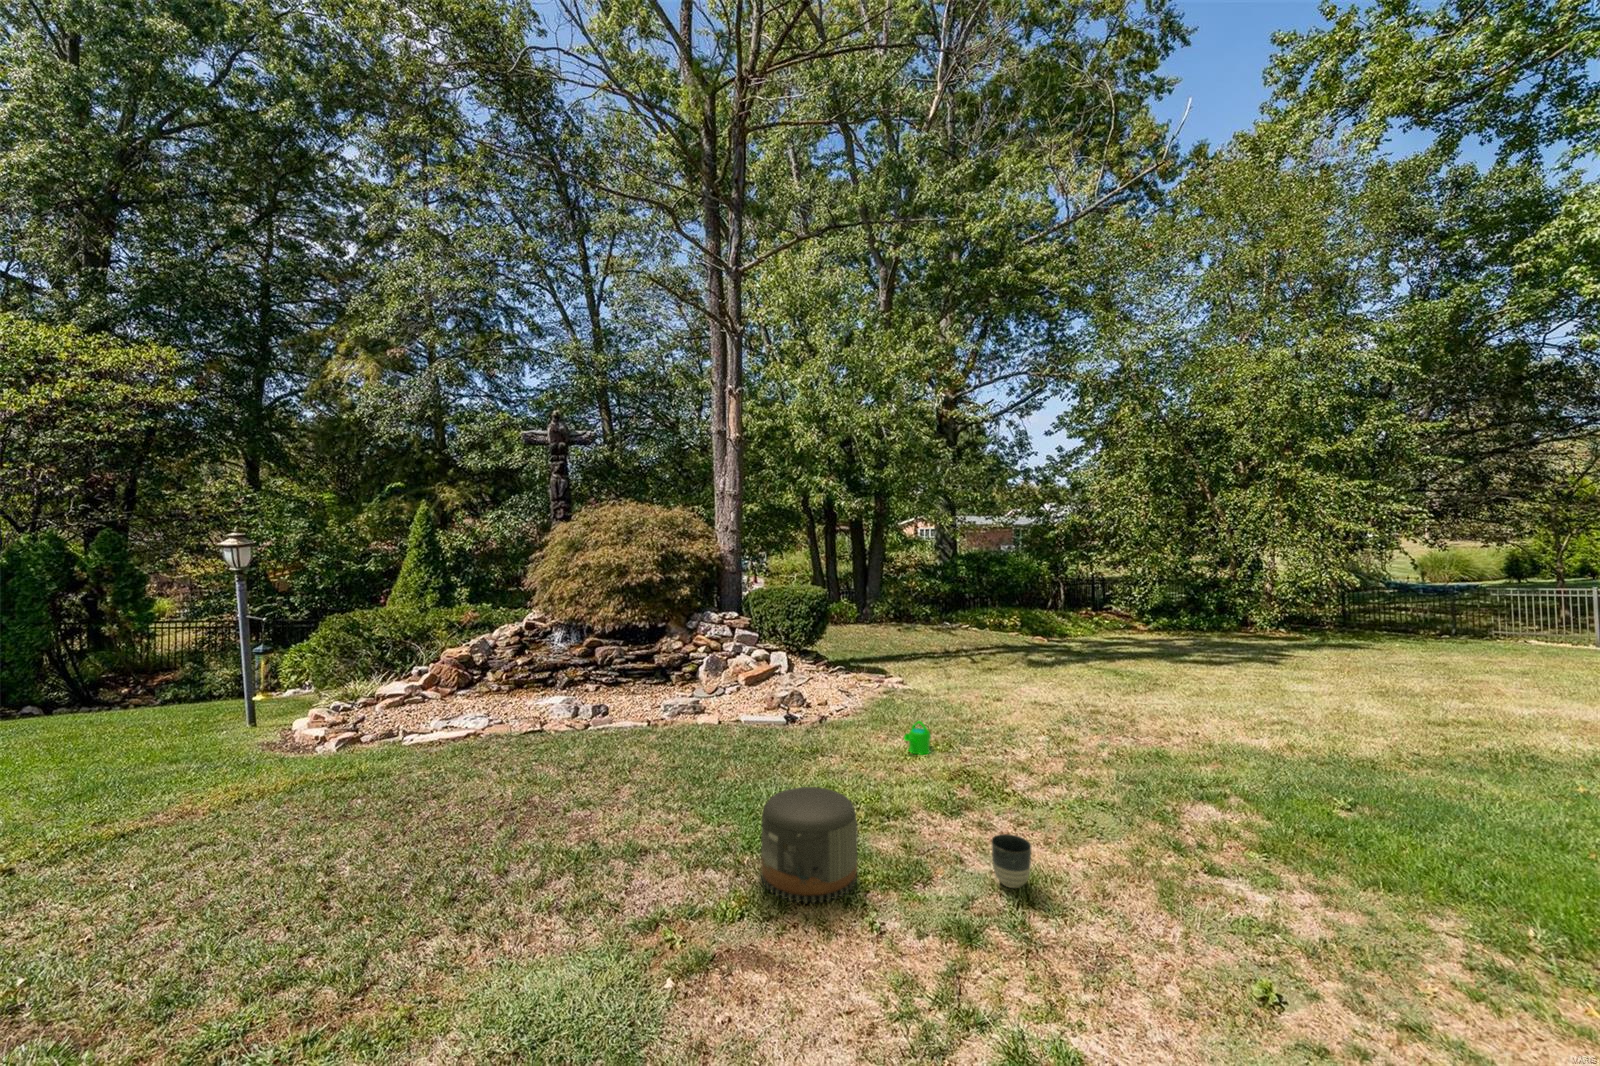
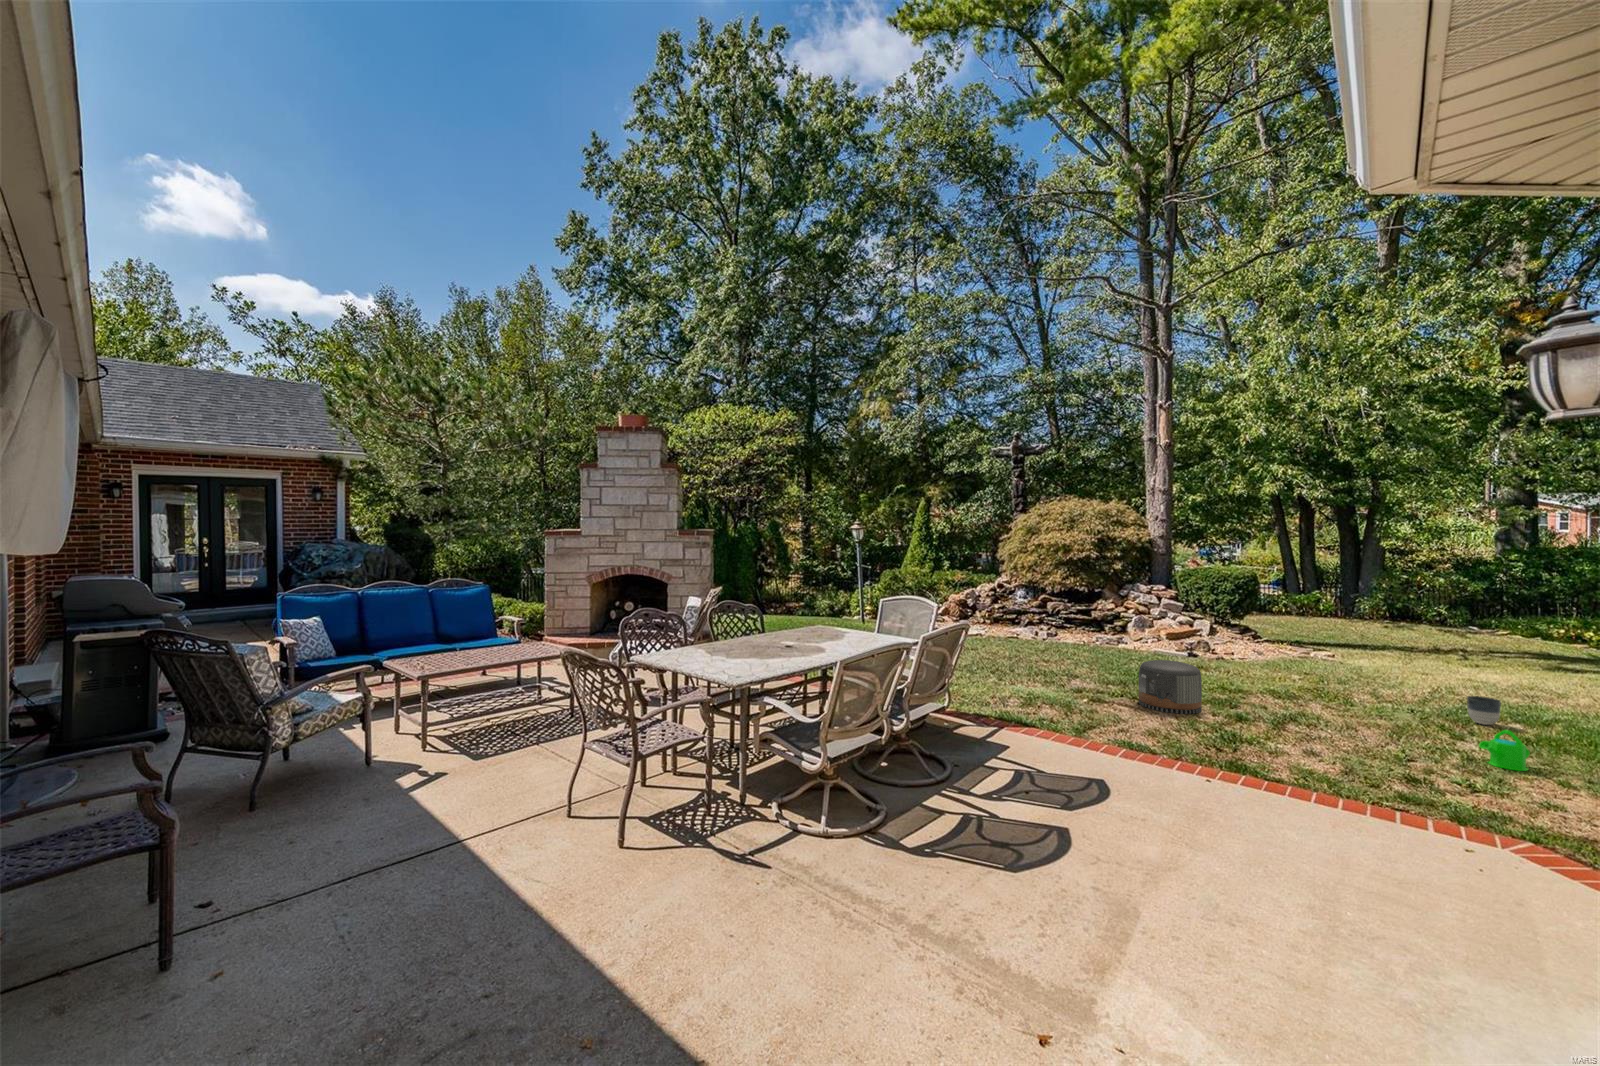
watering can: present [904,721,931,755] -> present [1479,730,1530,771]
planter: present [991,834,1032,888] -> present [1467,696,1501,725]

